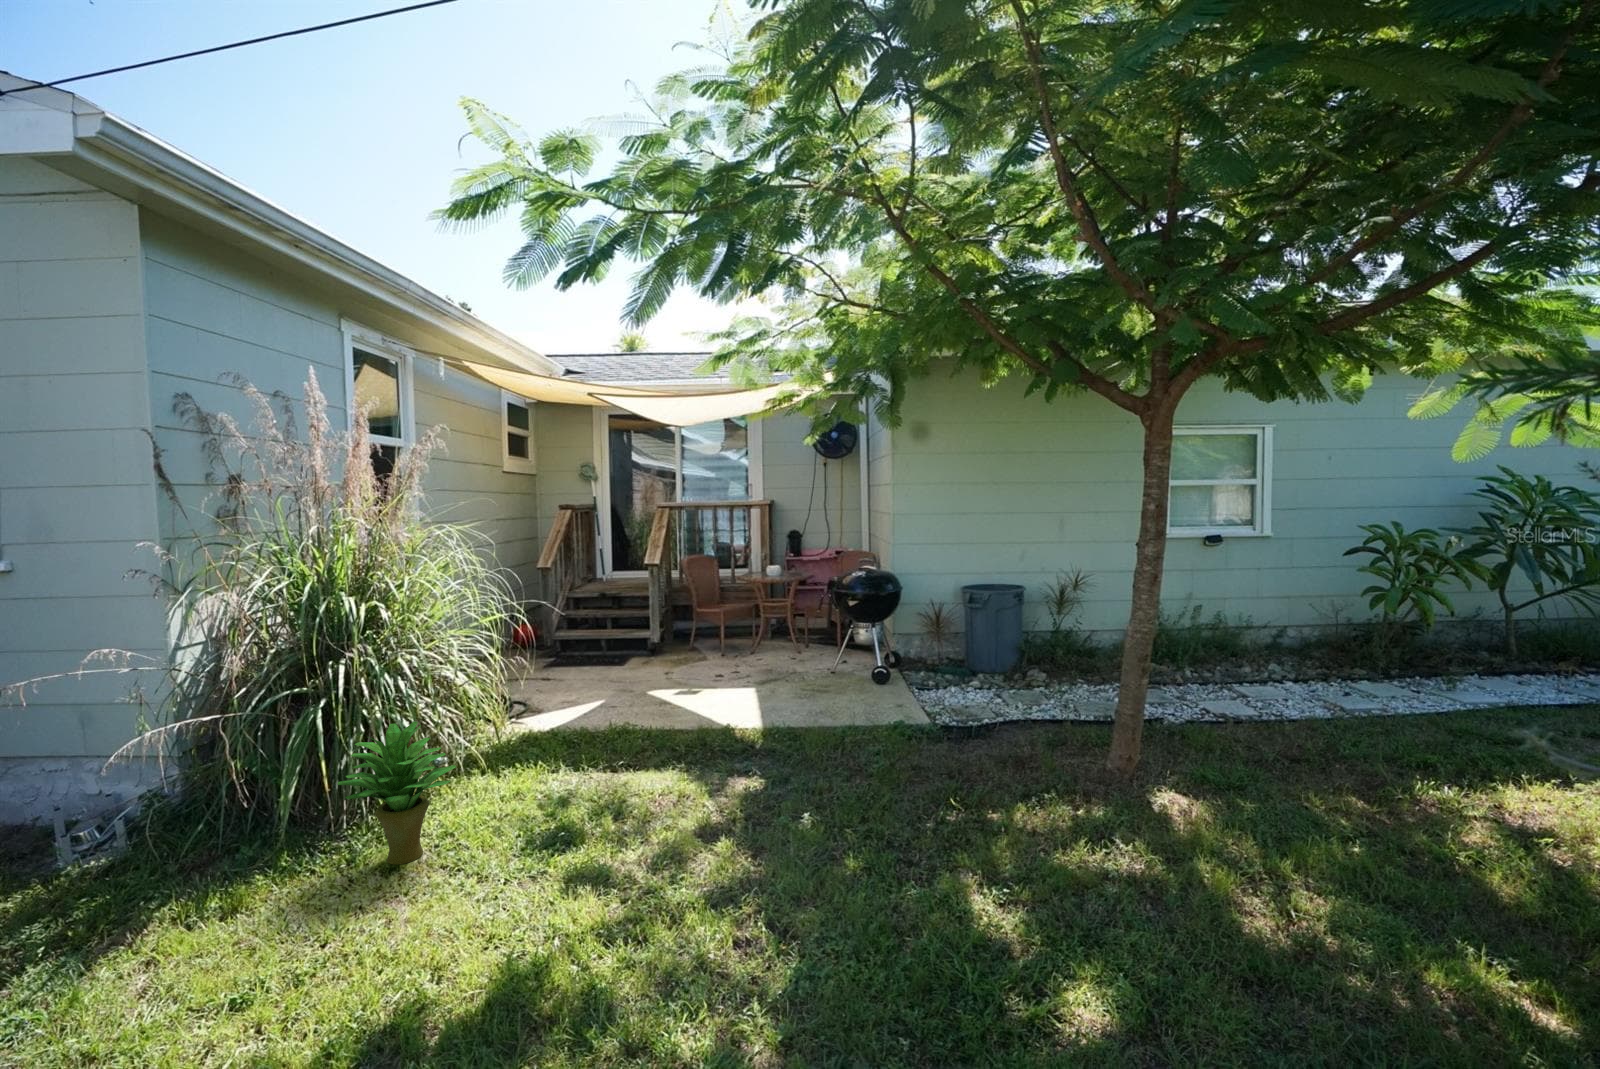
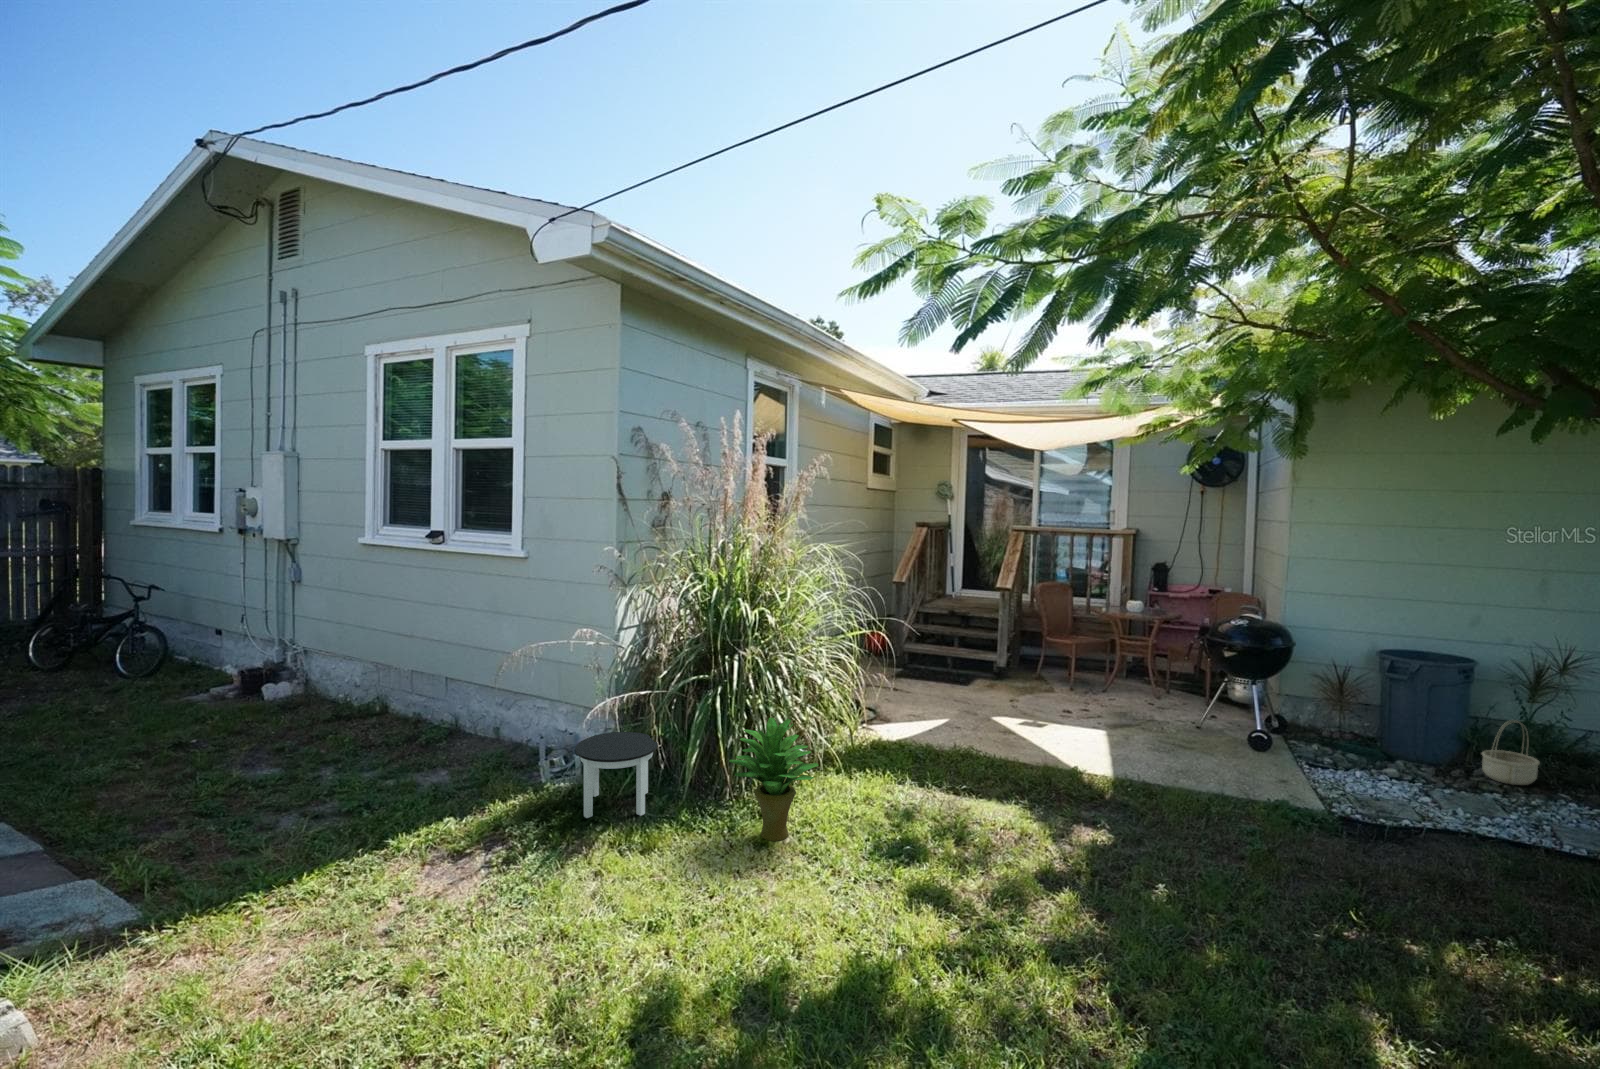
basket: none [1018,628,1052,676] -> present [1482,720,1540,785]
round table: none [95,774,233,900] -> present [575,732,658,818]

